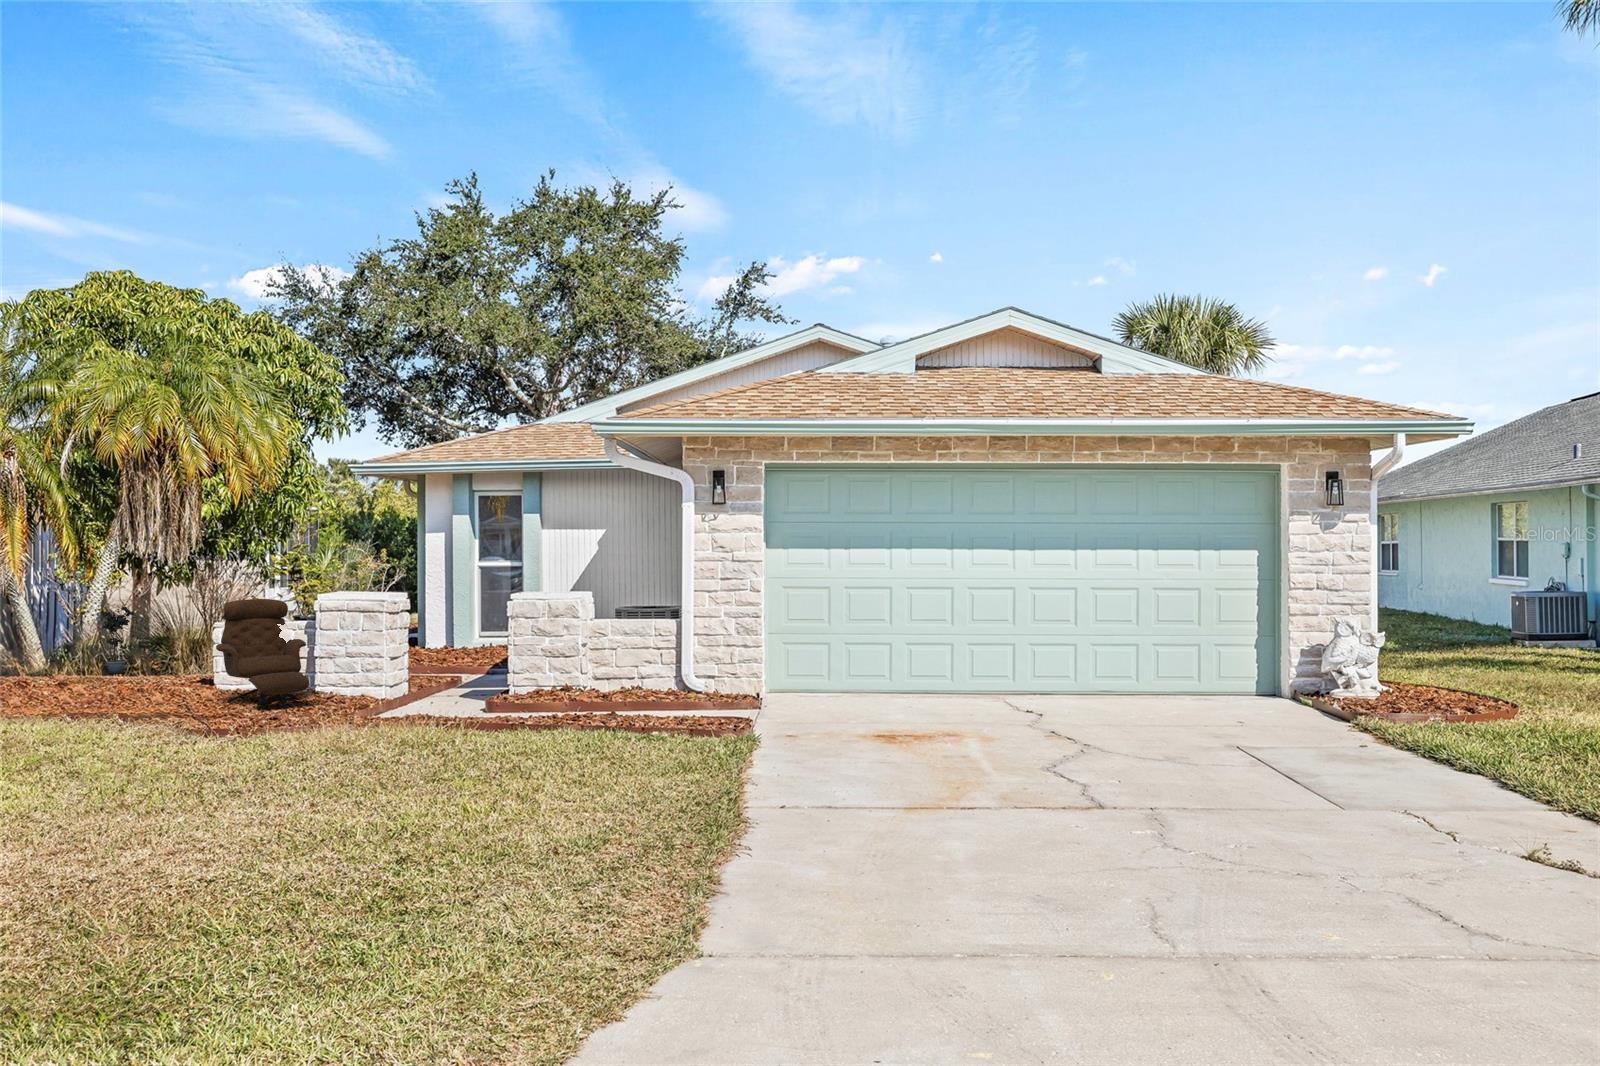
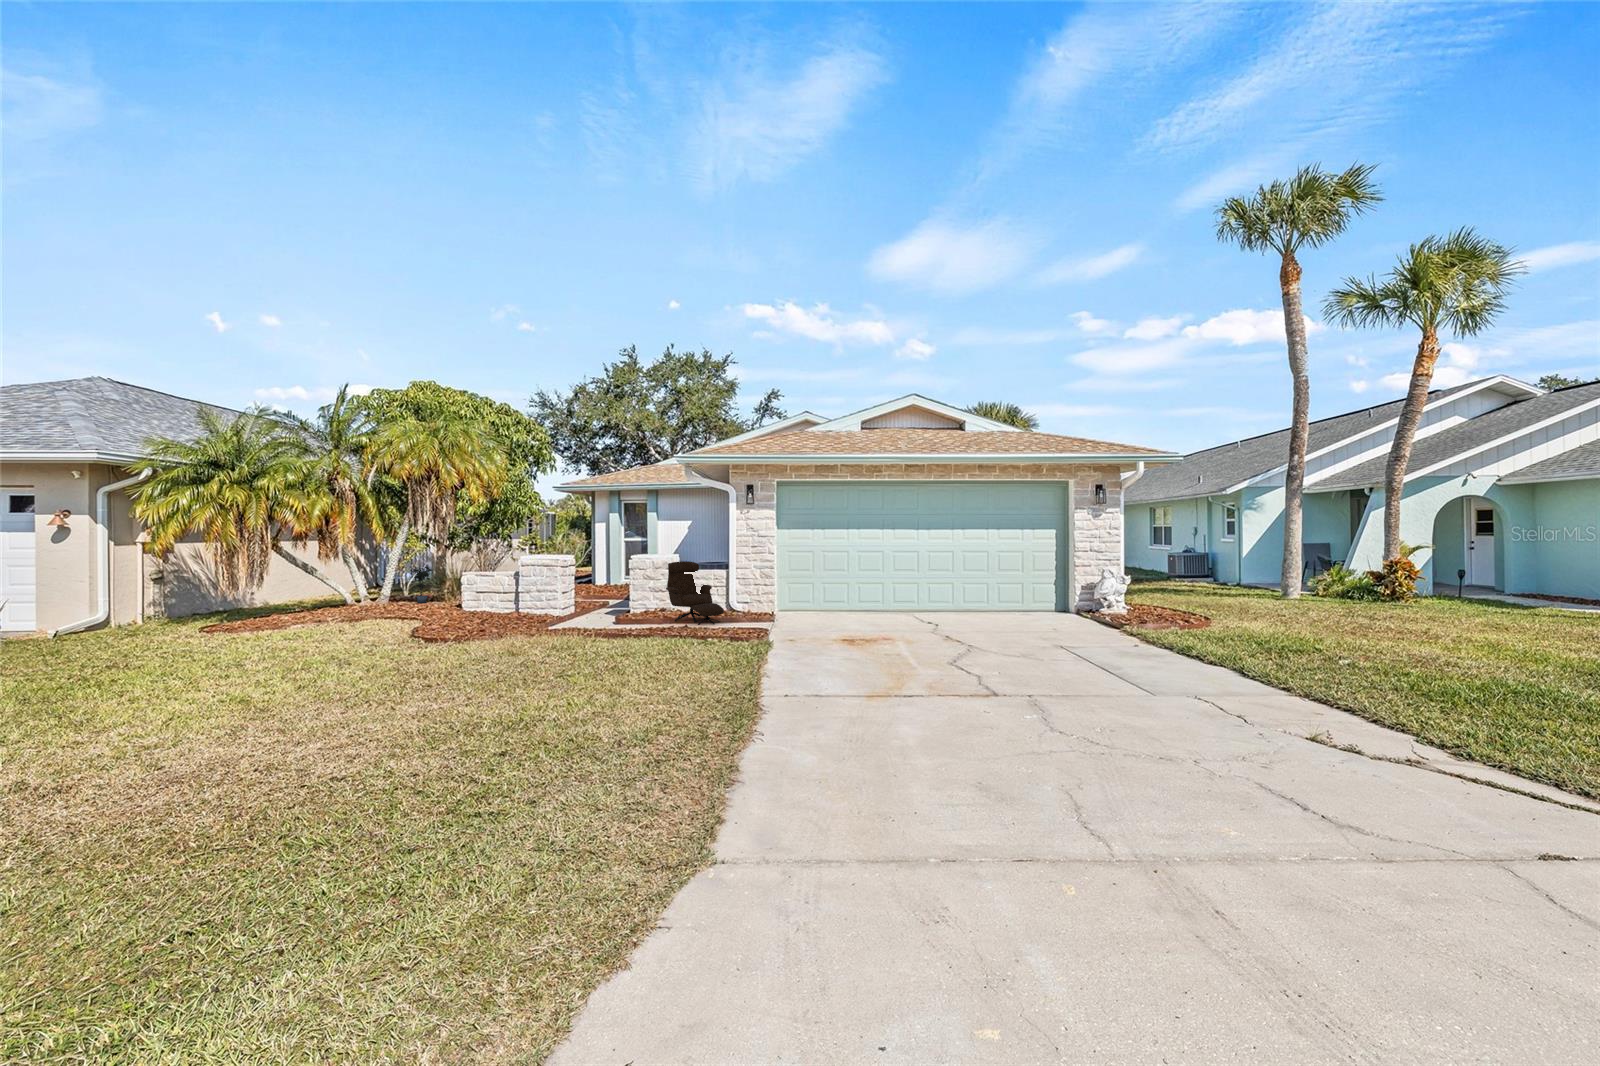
lounge chair: present [216,599,309,709] -> present [666,561,724,625]

